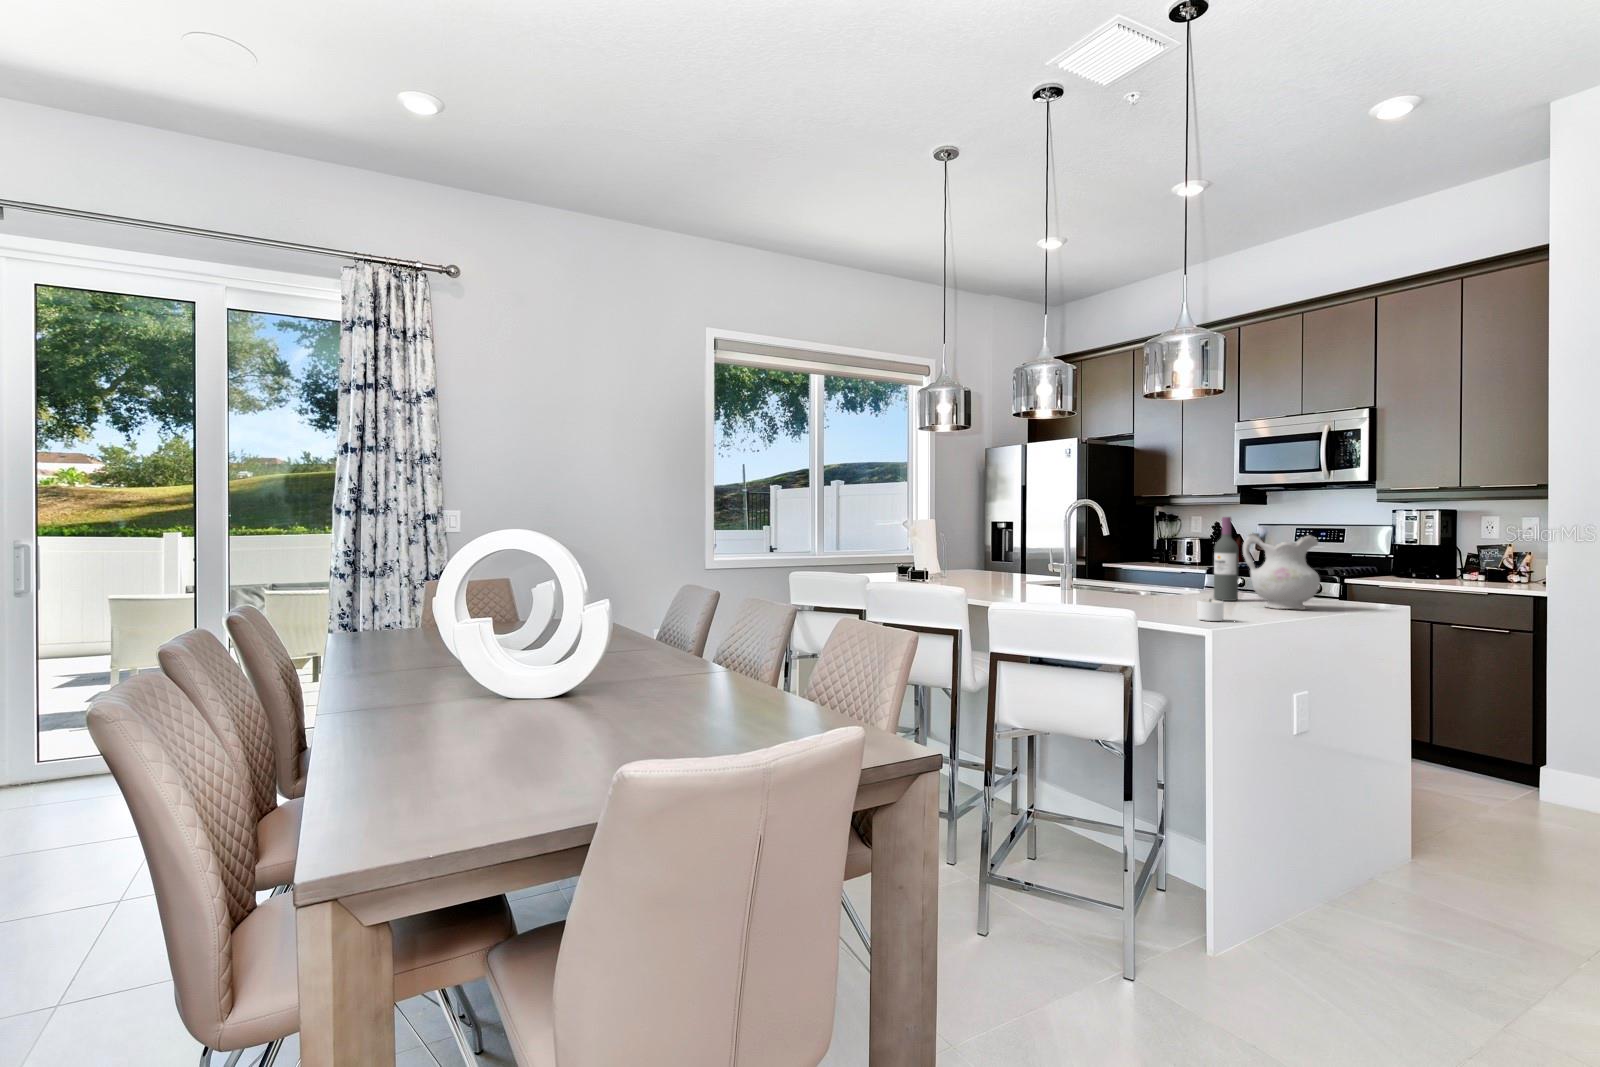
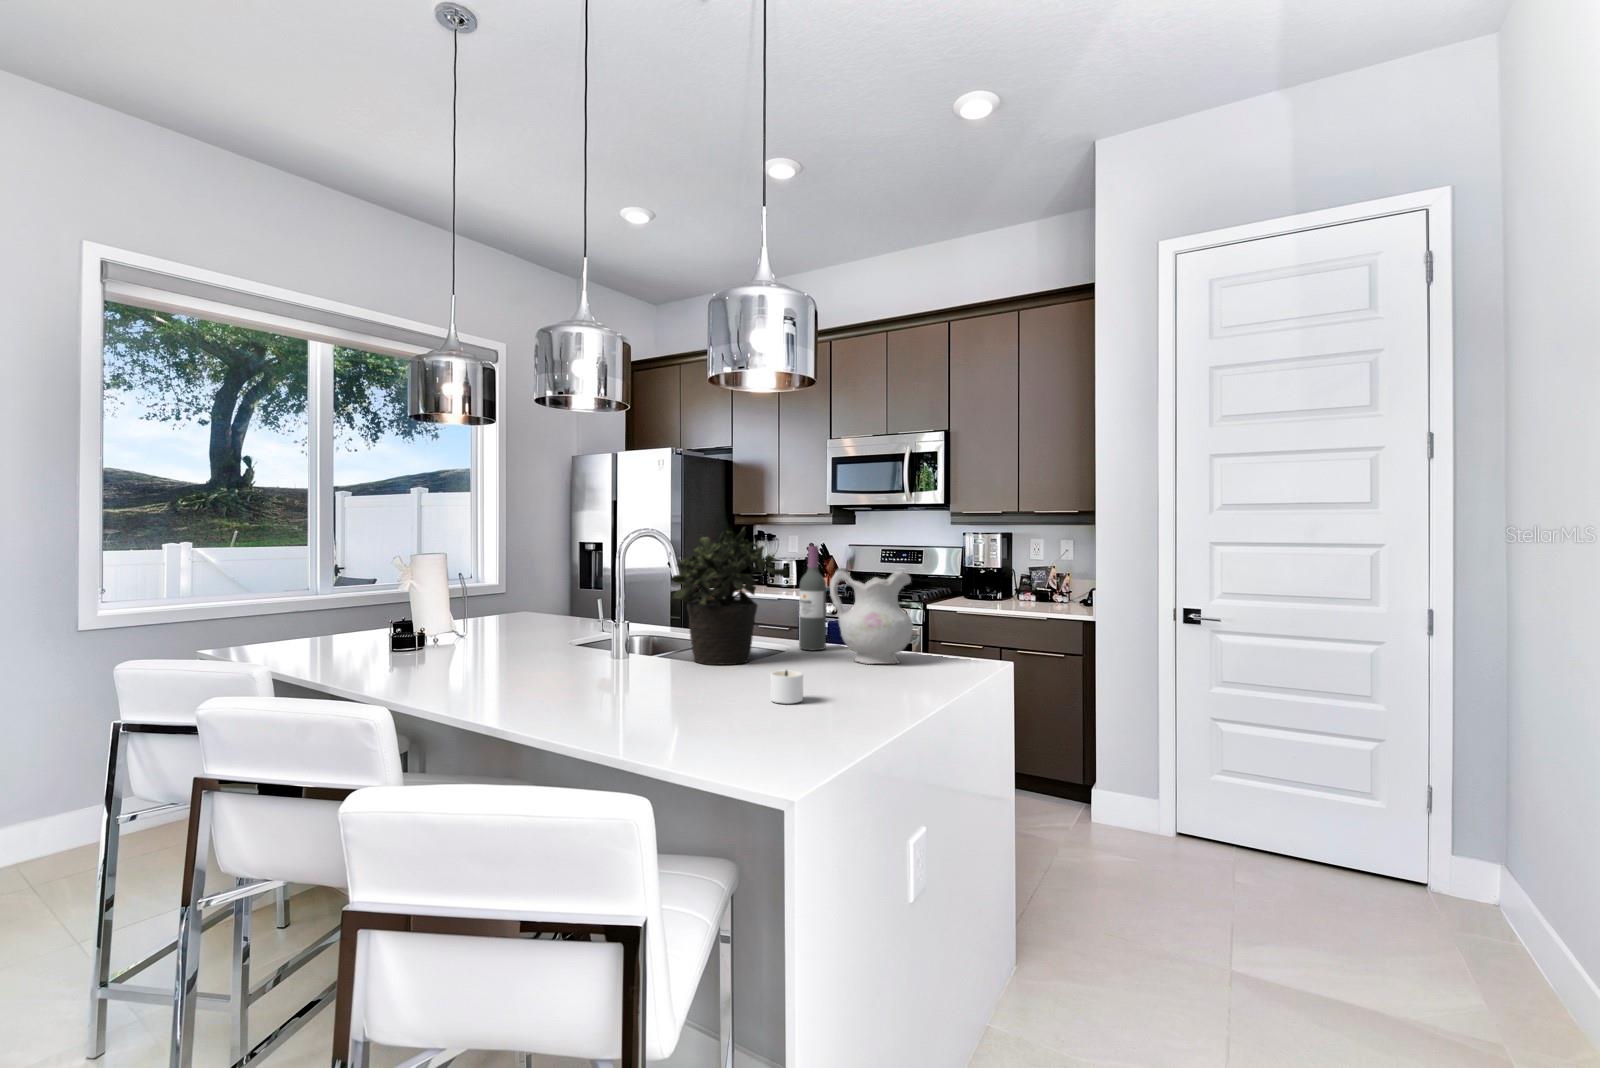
potted plant: none [1111,502,1206,604] -> present [671,528,788,665]

